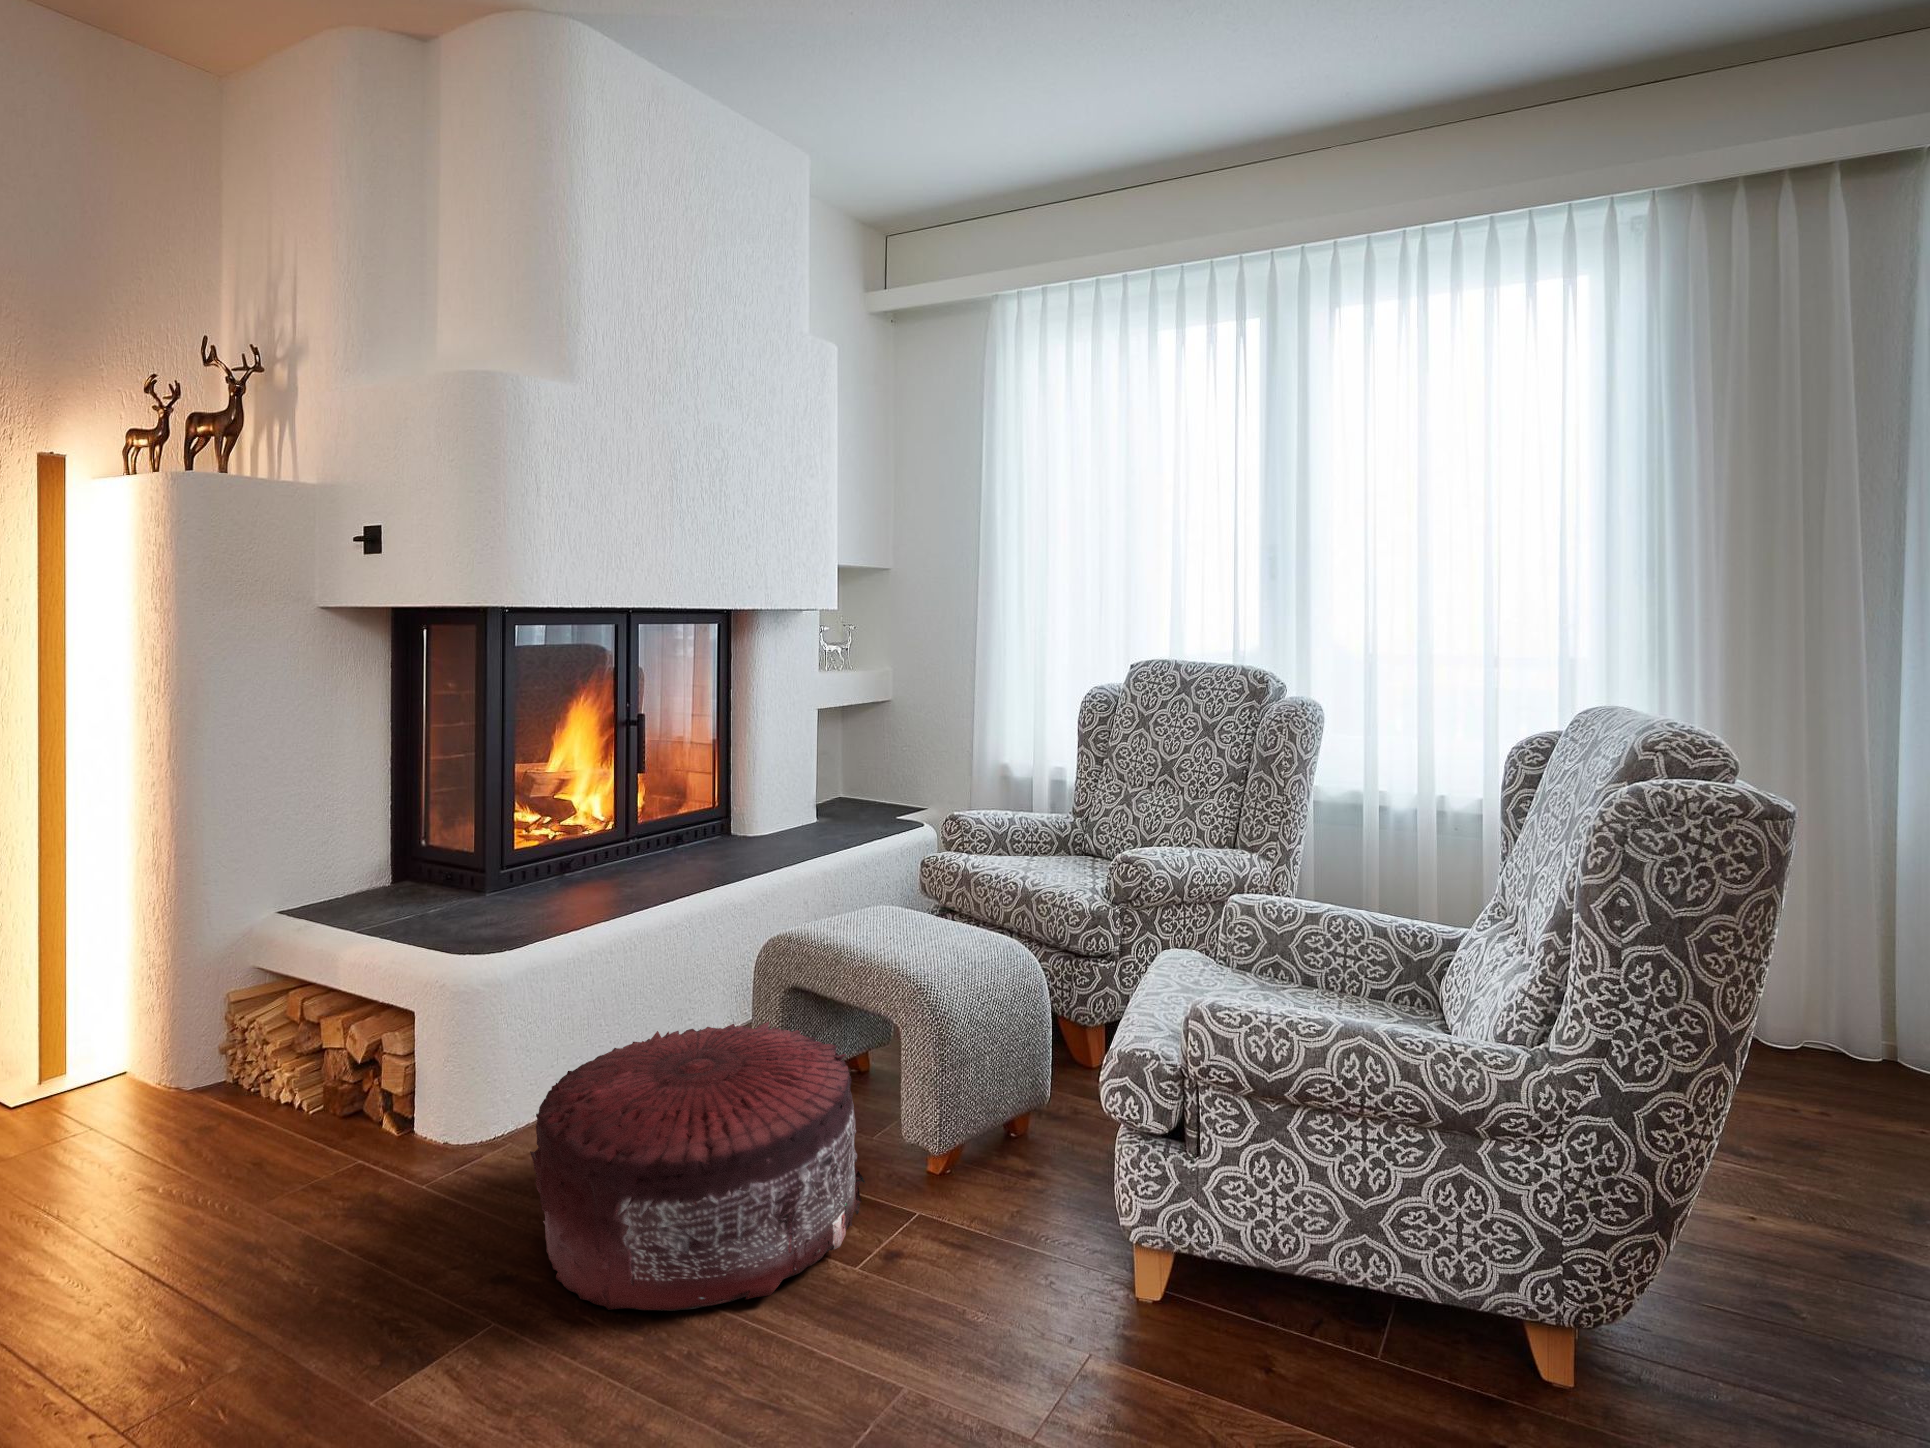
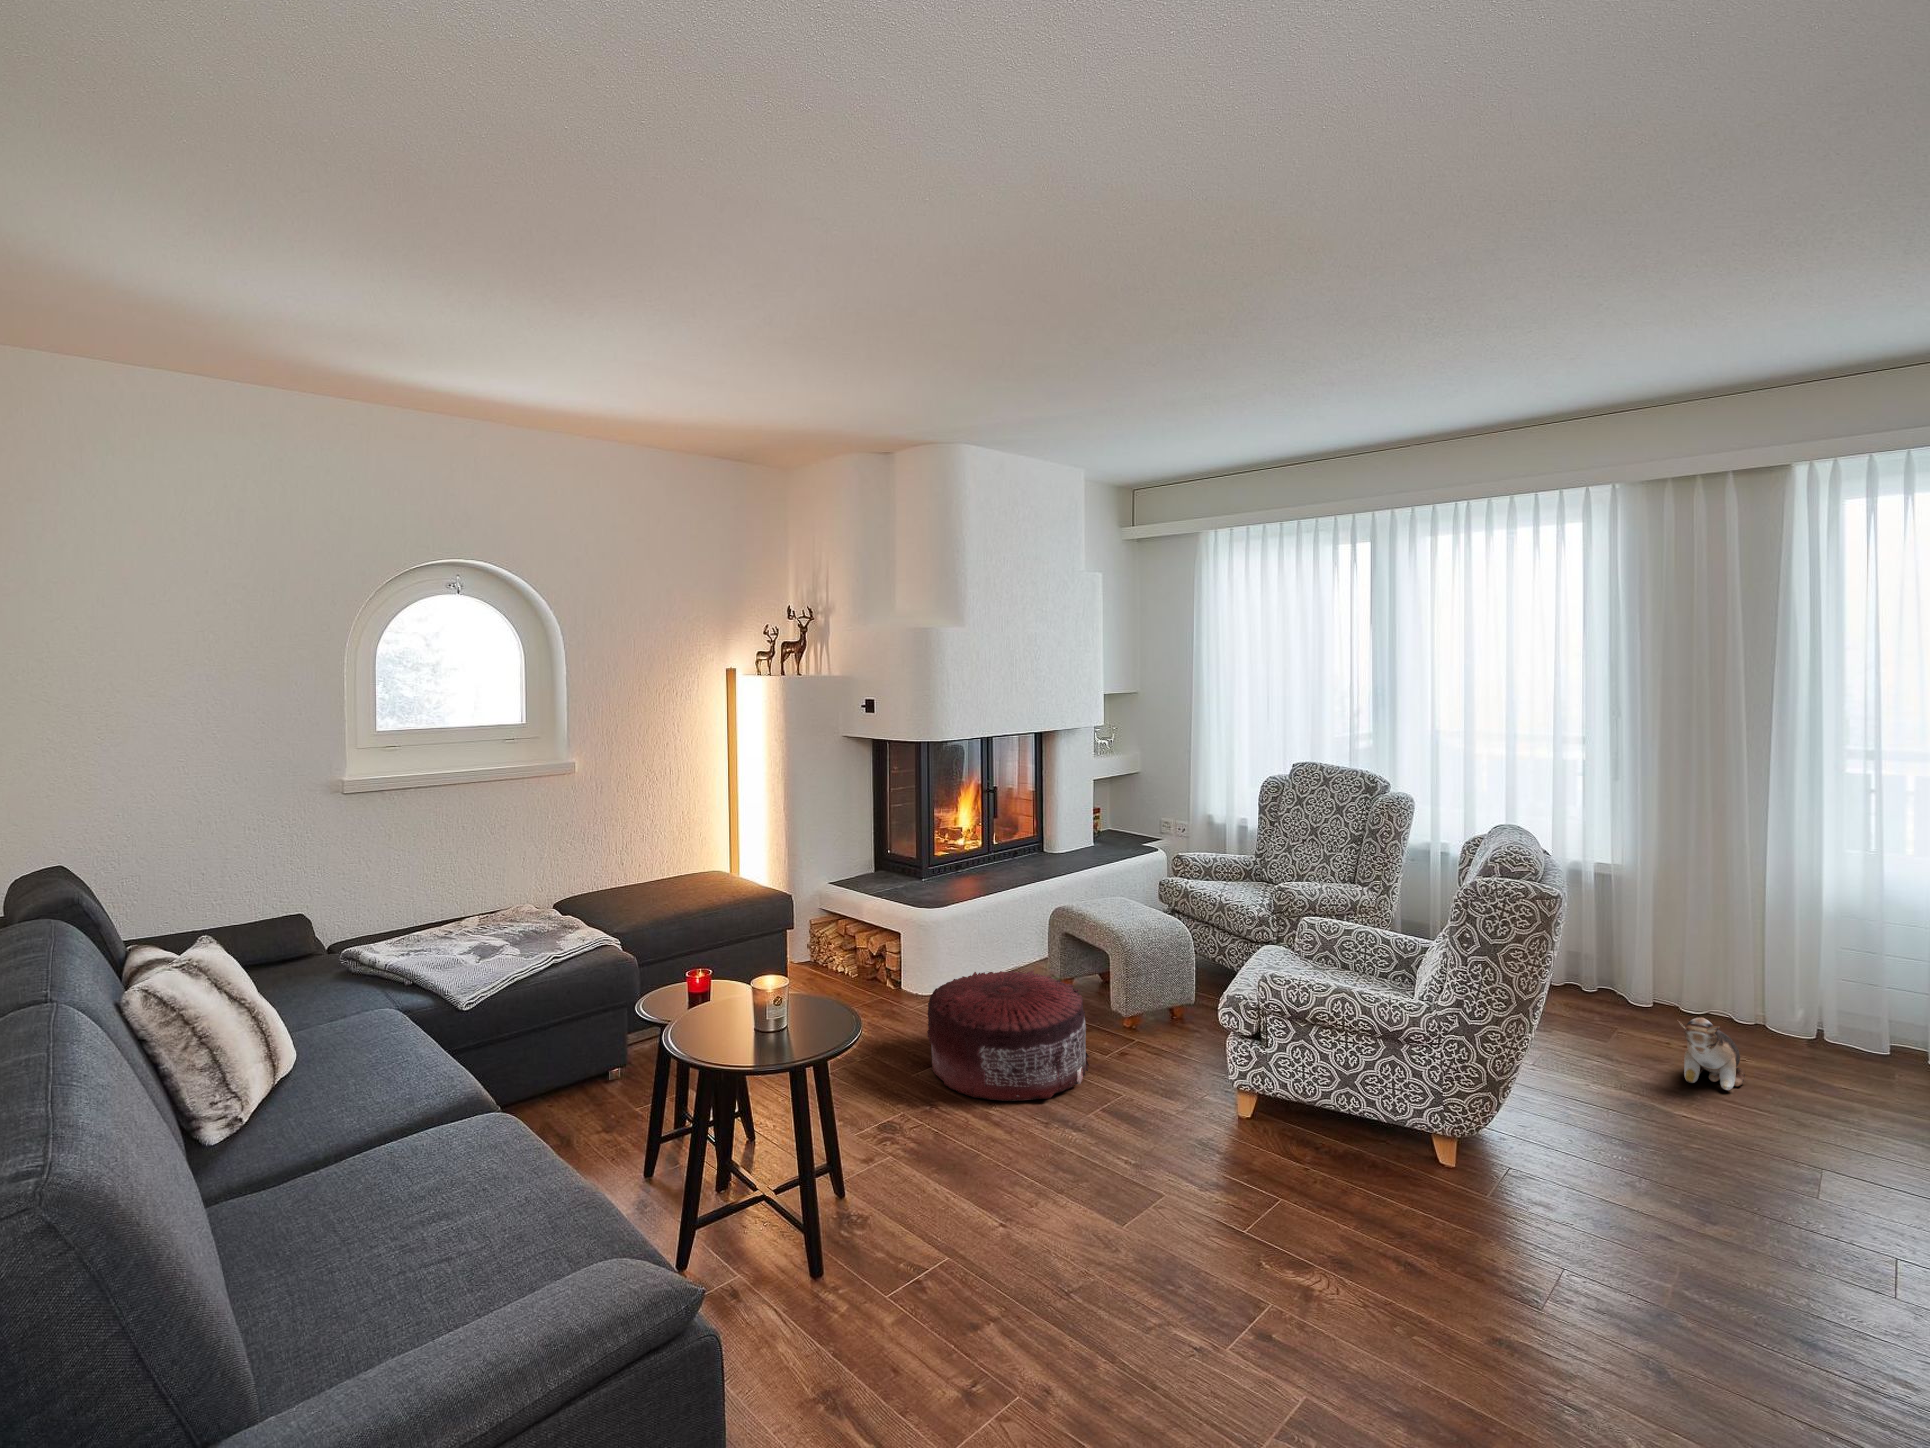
plush toy: none [1800,1030,1889,1145] -> present [1678,1018,1745,1090]

